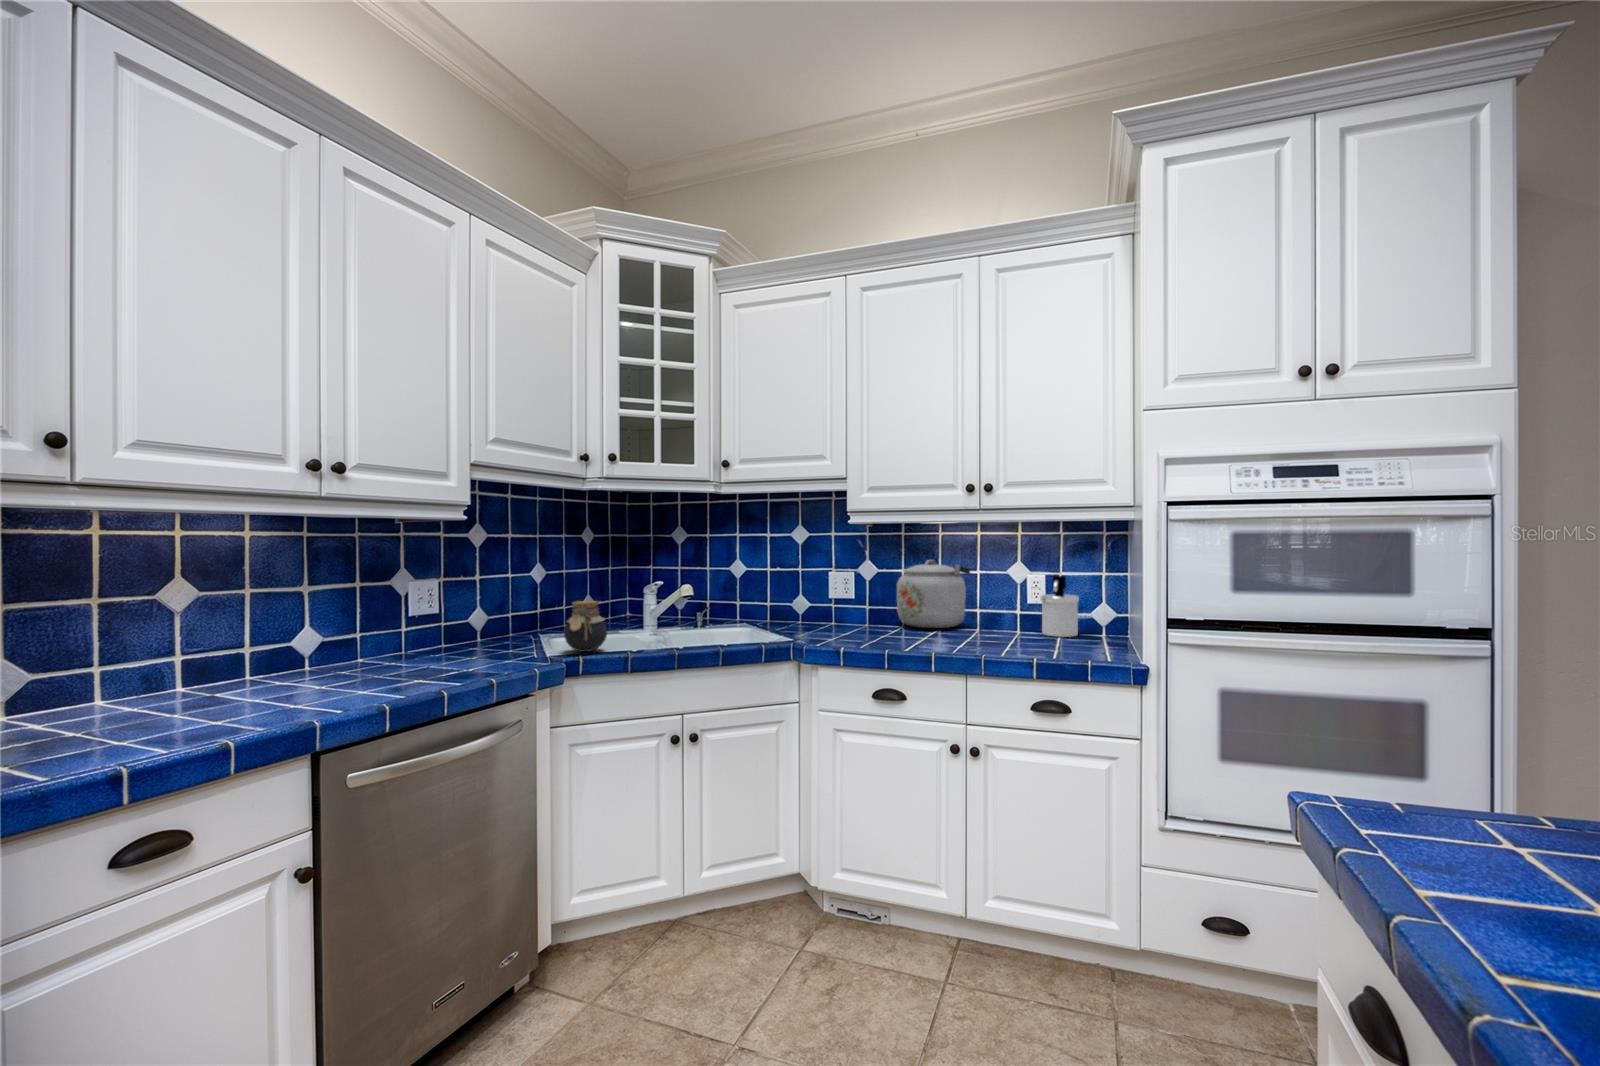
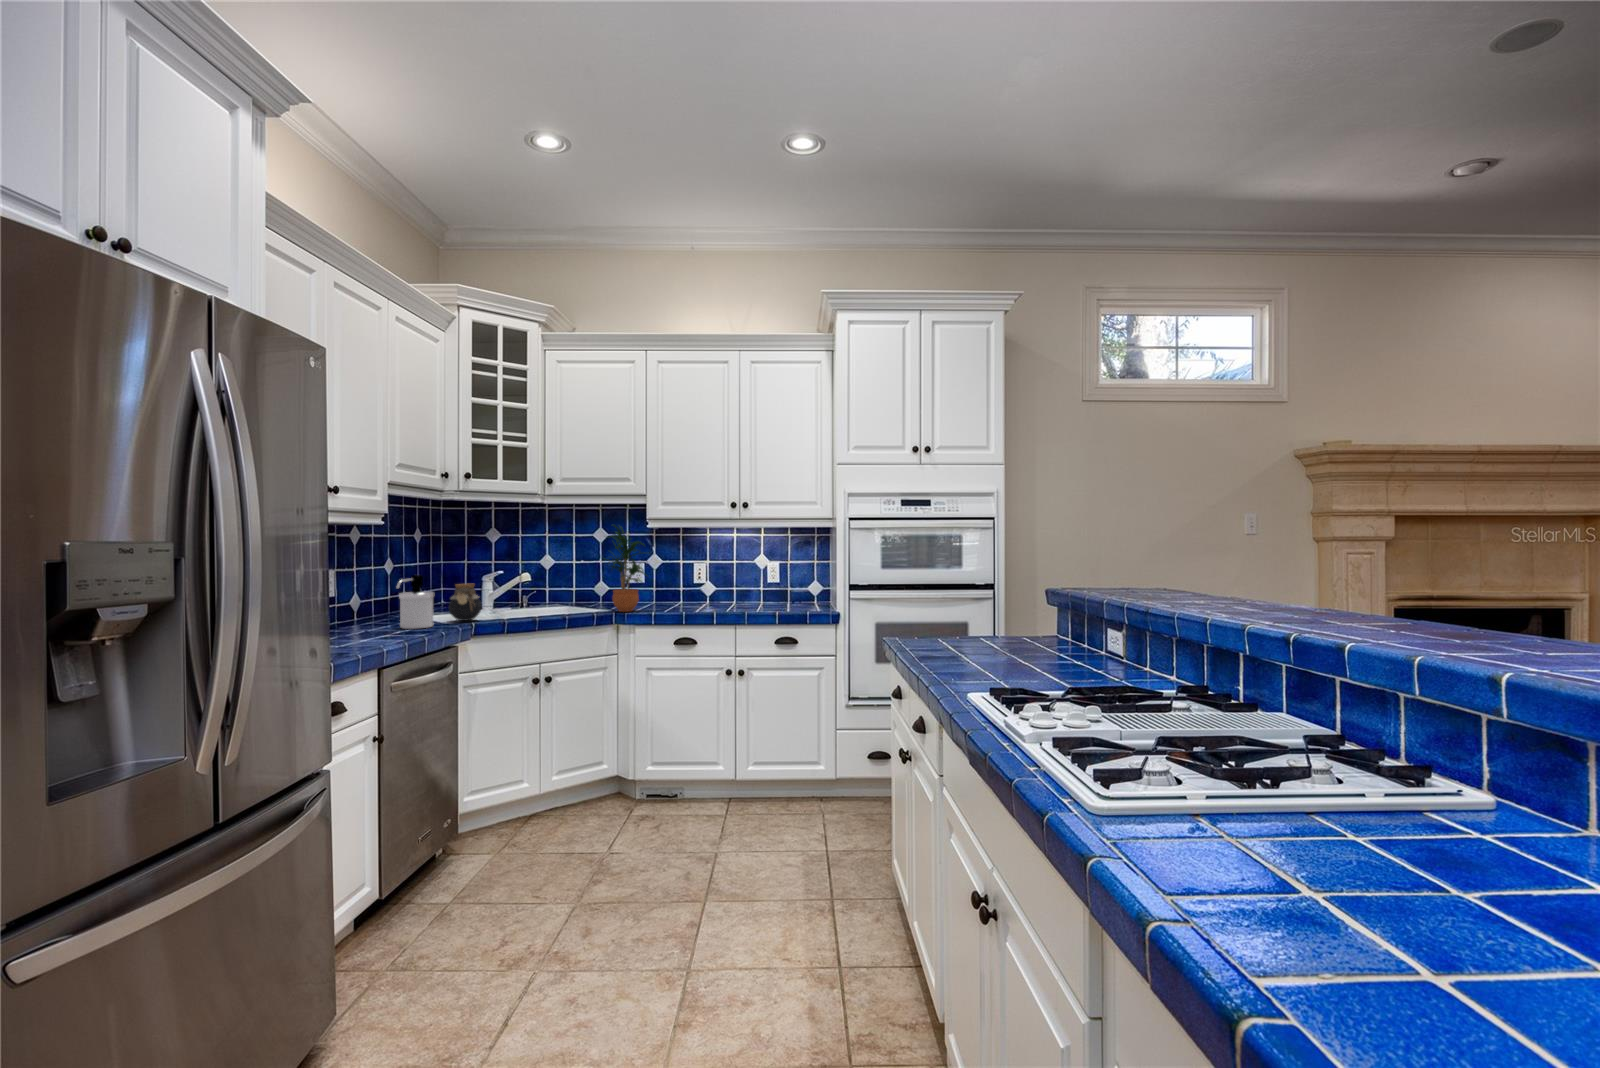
potted plant: none [772,519,845,645] -> present [604,525,646,612]
kettle: present [897,560,970,628] -> none [672,554,734,601]
soap dispenser: present [1040,576,1079,637] -> present [396,575,435,629]

